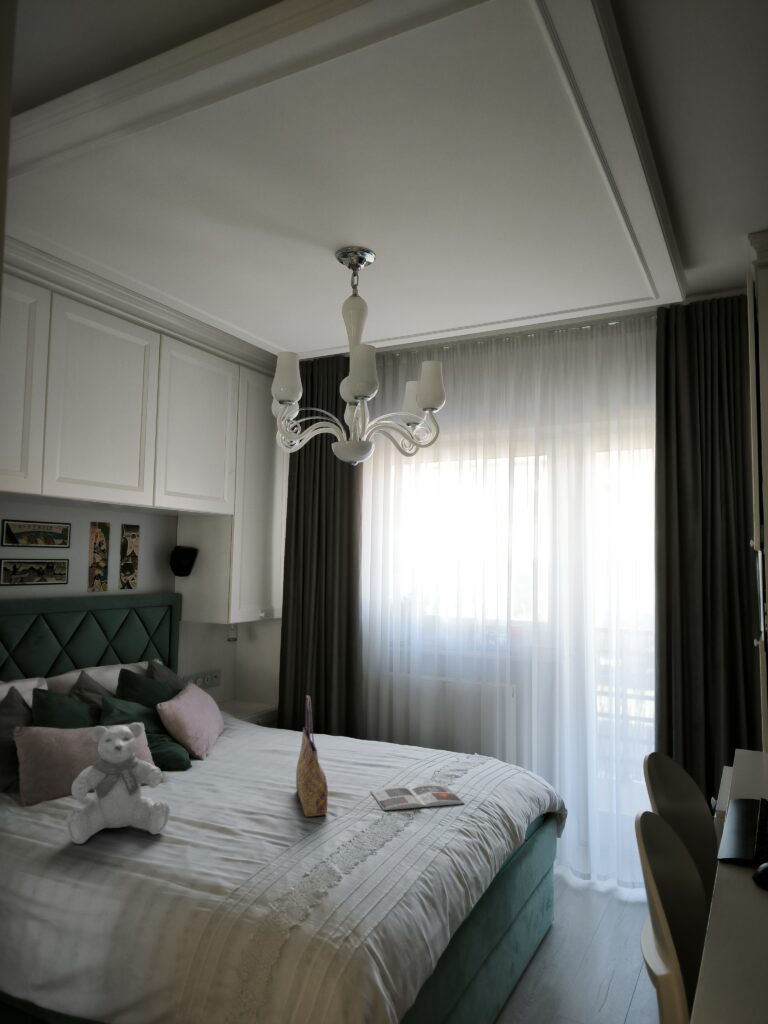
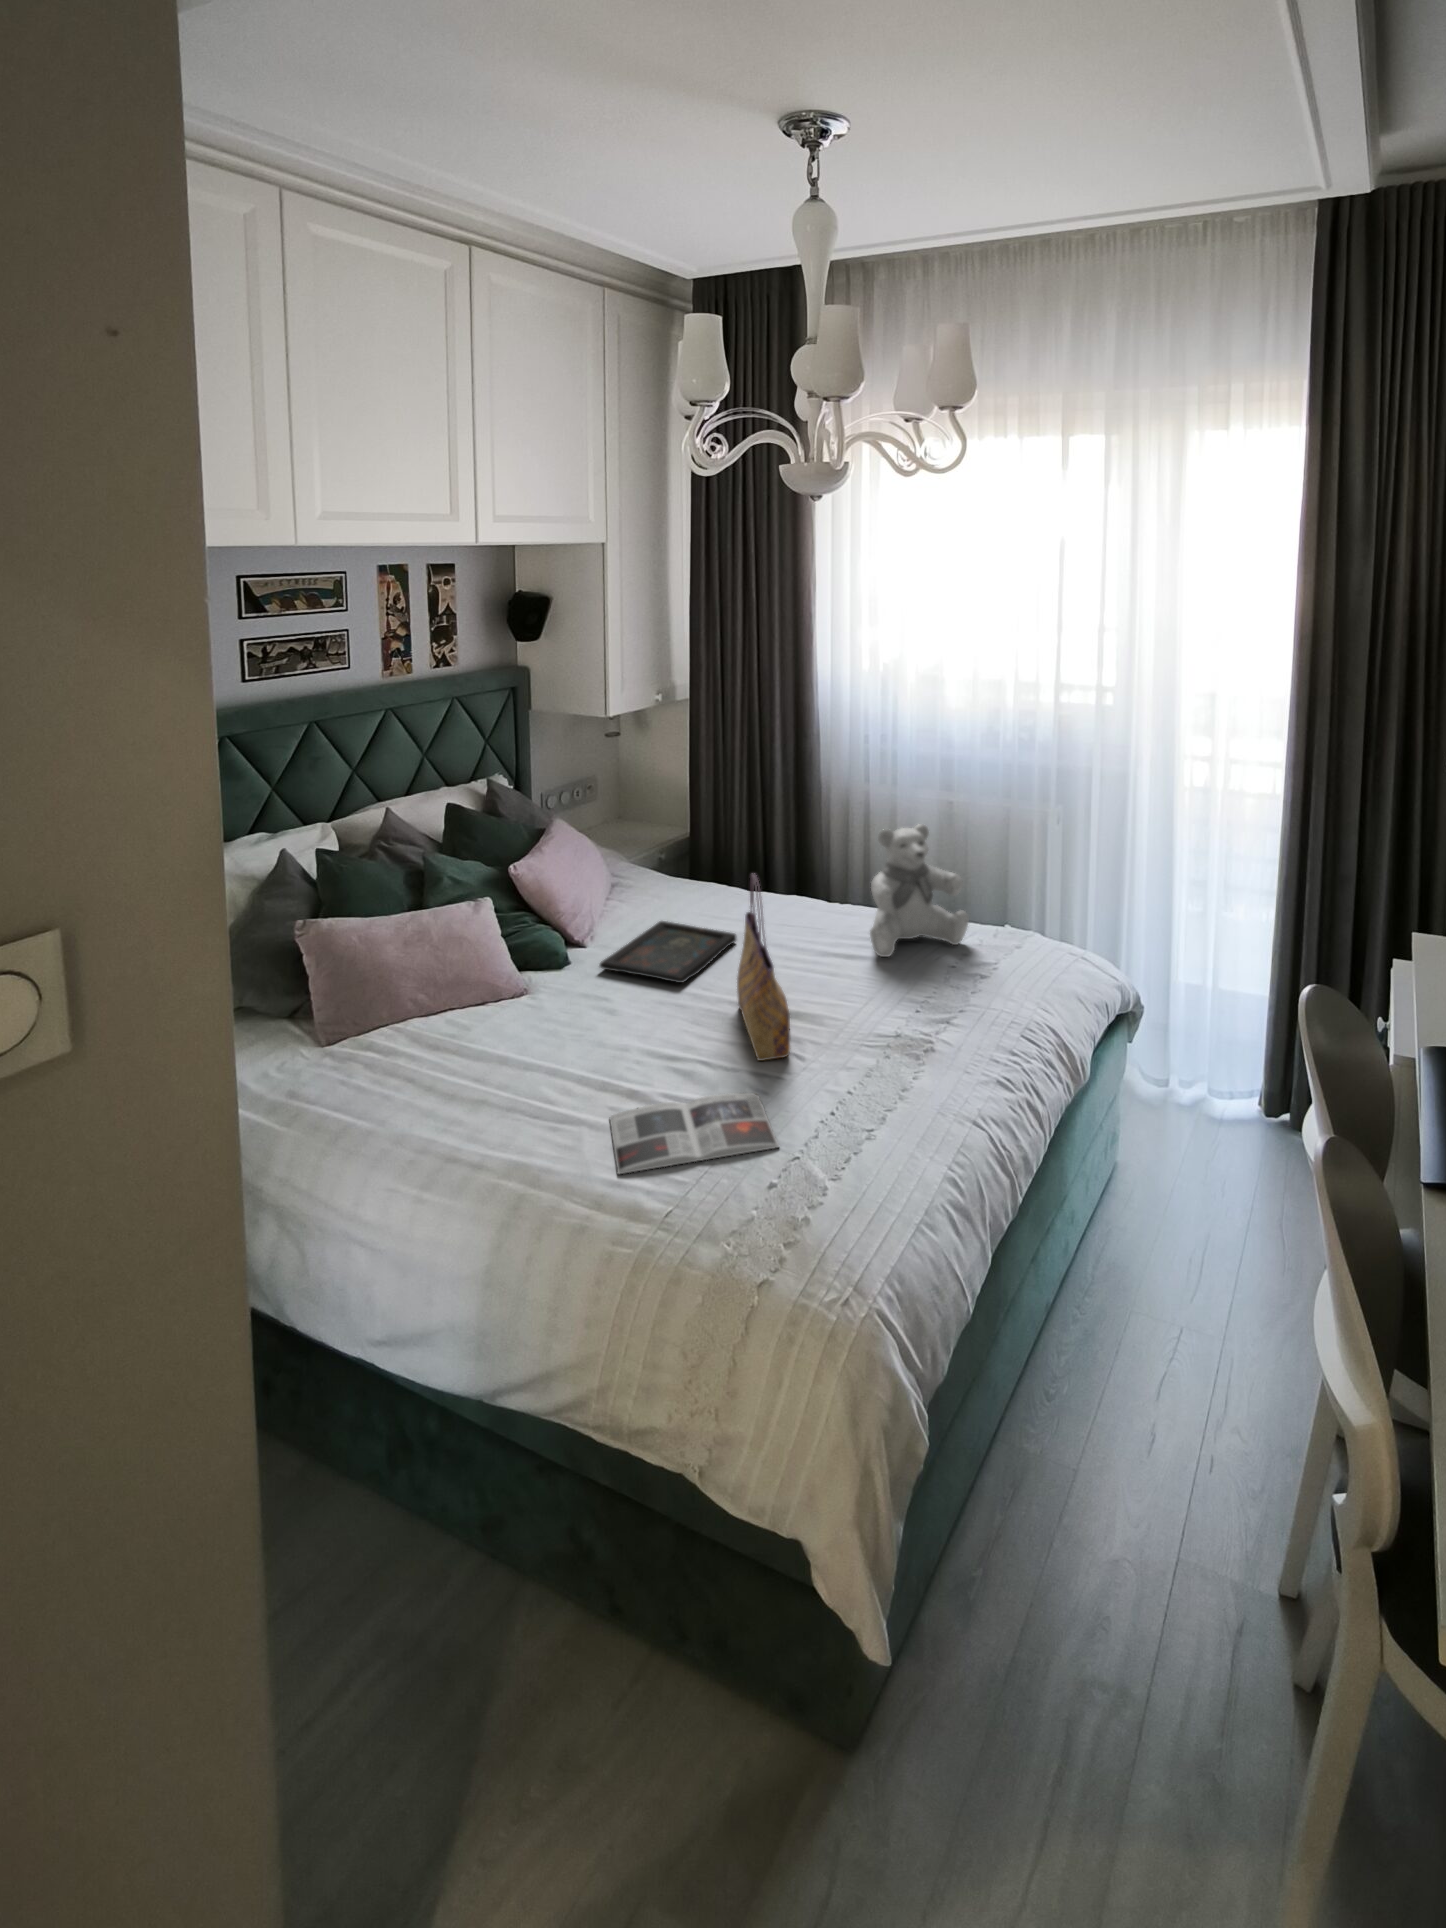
teddy bear: present [66,723,170,844] -> present [870,824,969,957]
tray: none [209,746,300,777] -> present [600,921,736,983]
magazine: present [371,784,464,810] -> present [610,1093,779,1174]

